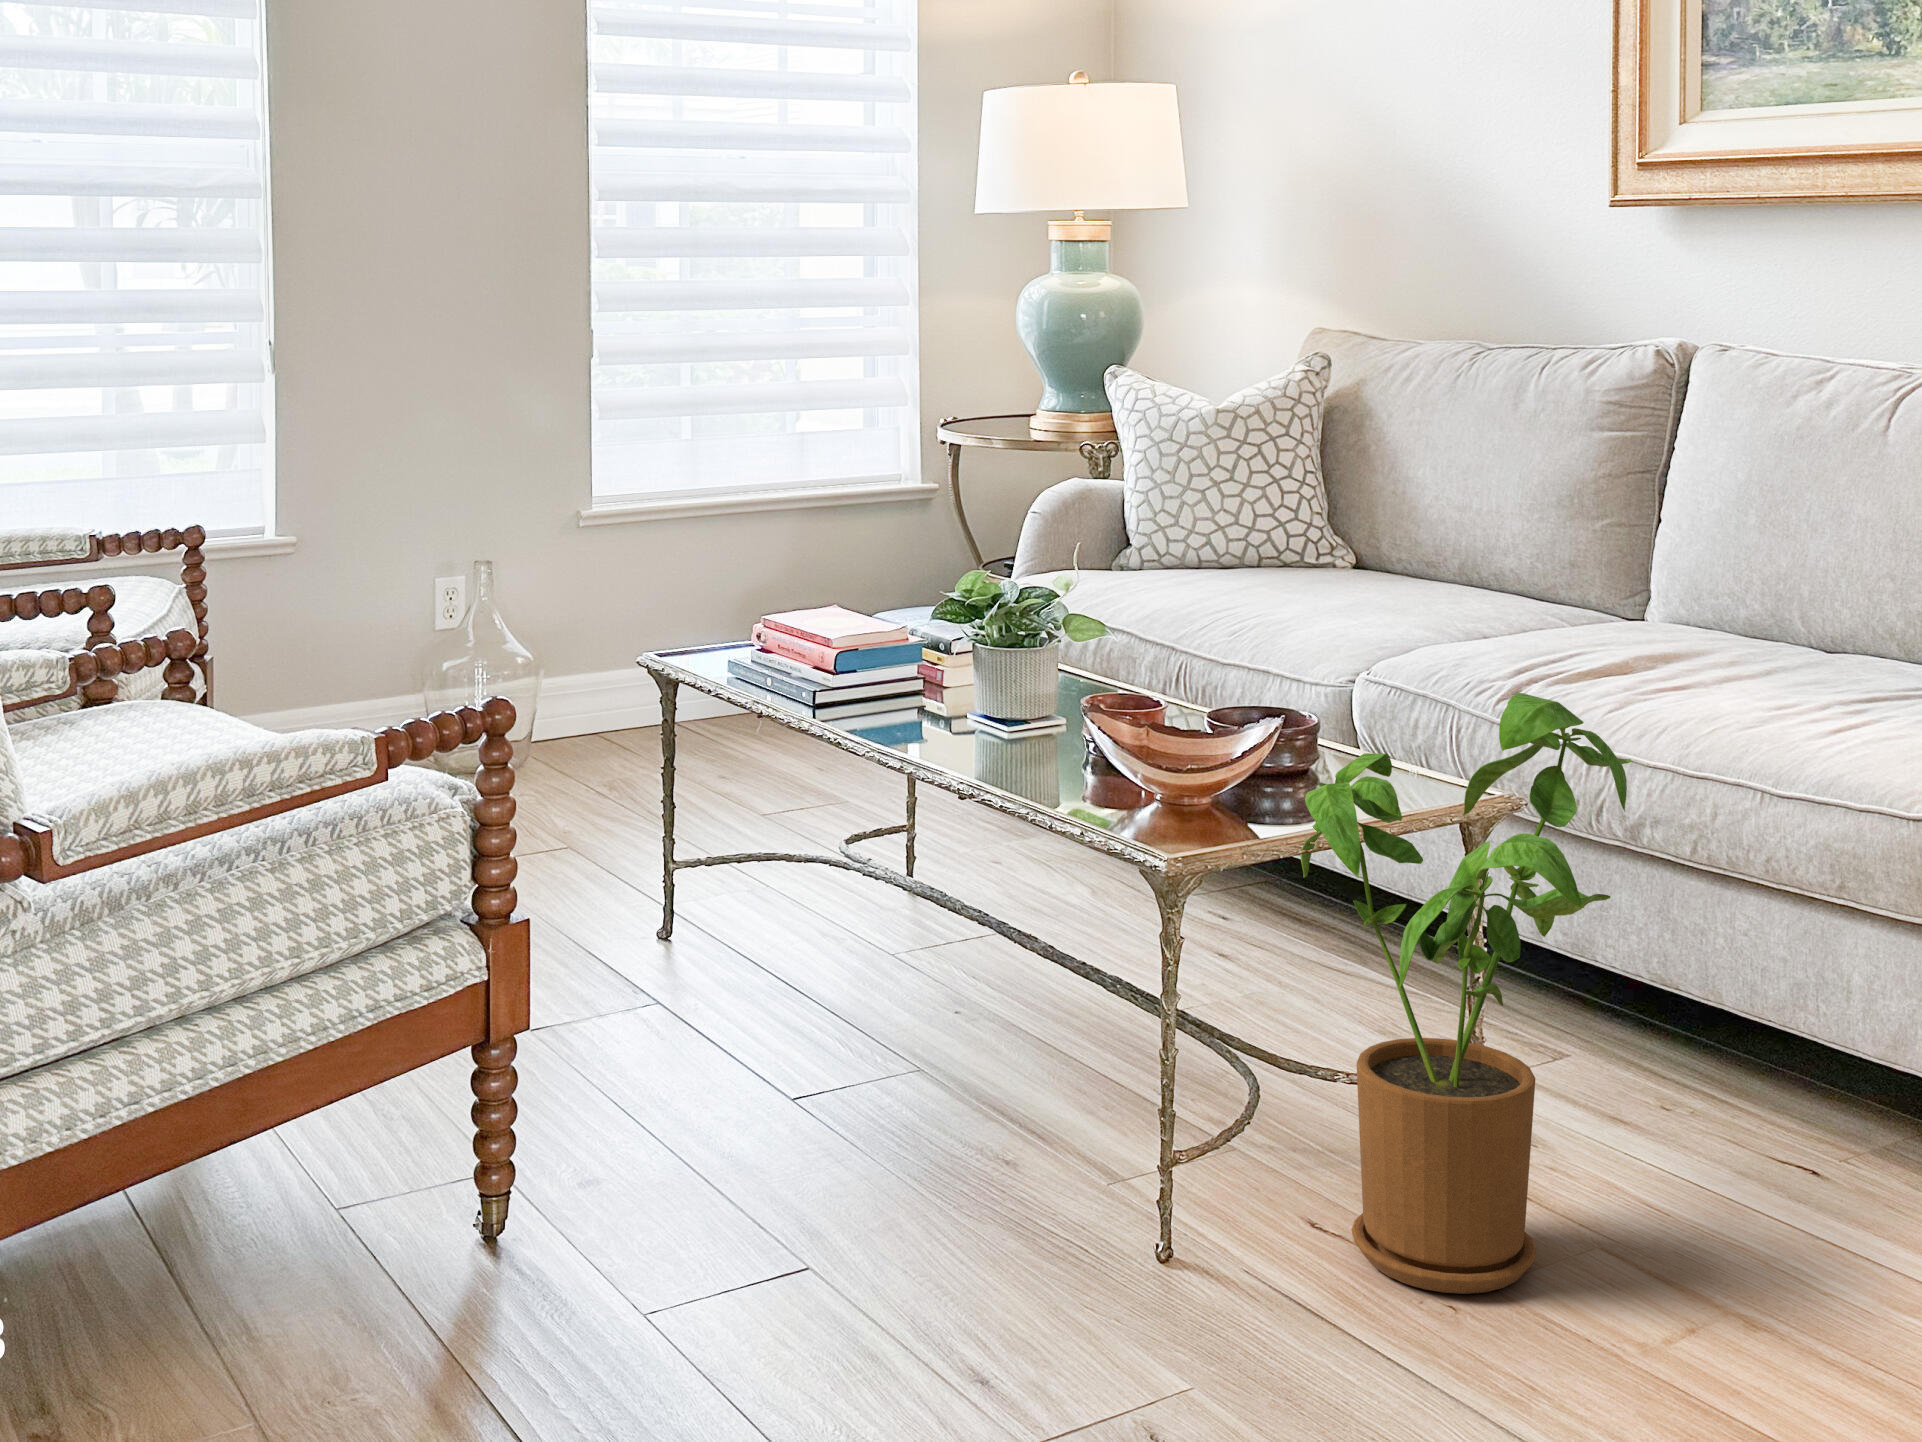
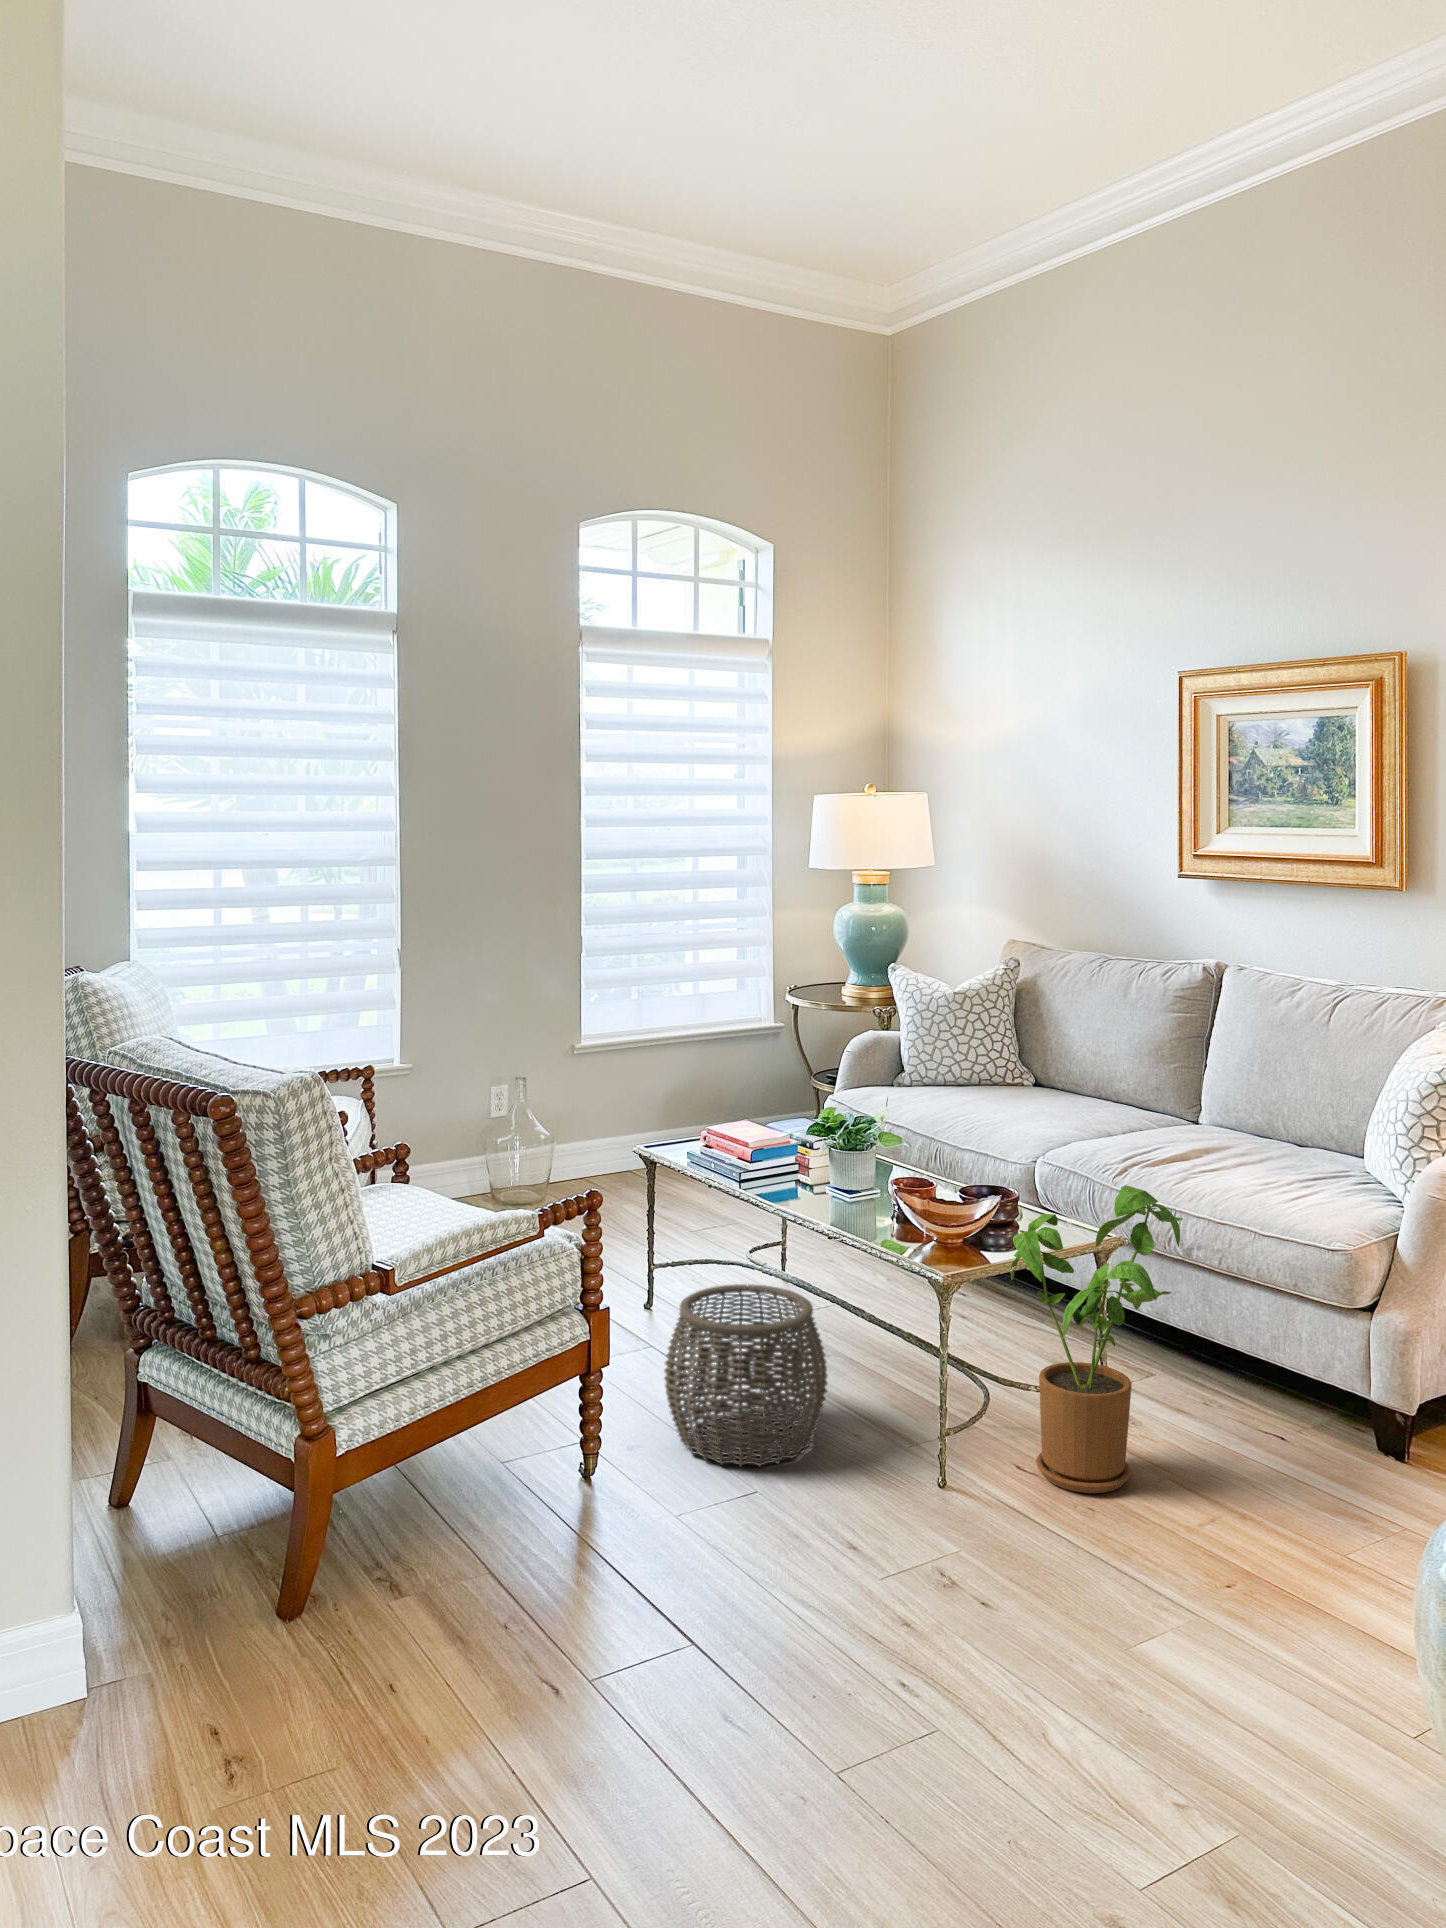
woven basket: none [646,889,956,1237] -> present [664,1284,827,1466]

